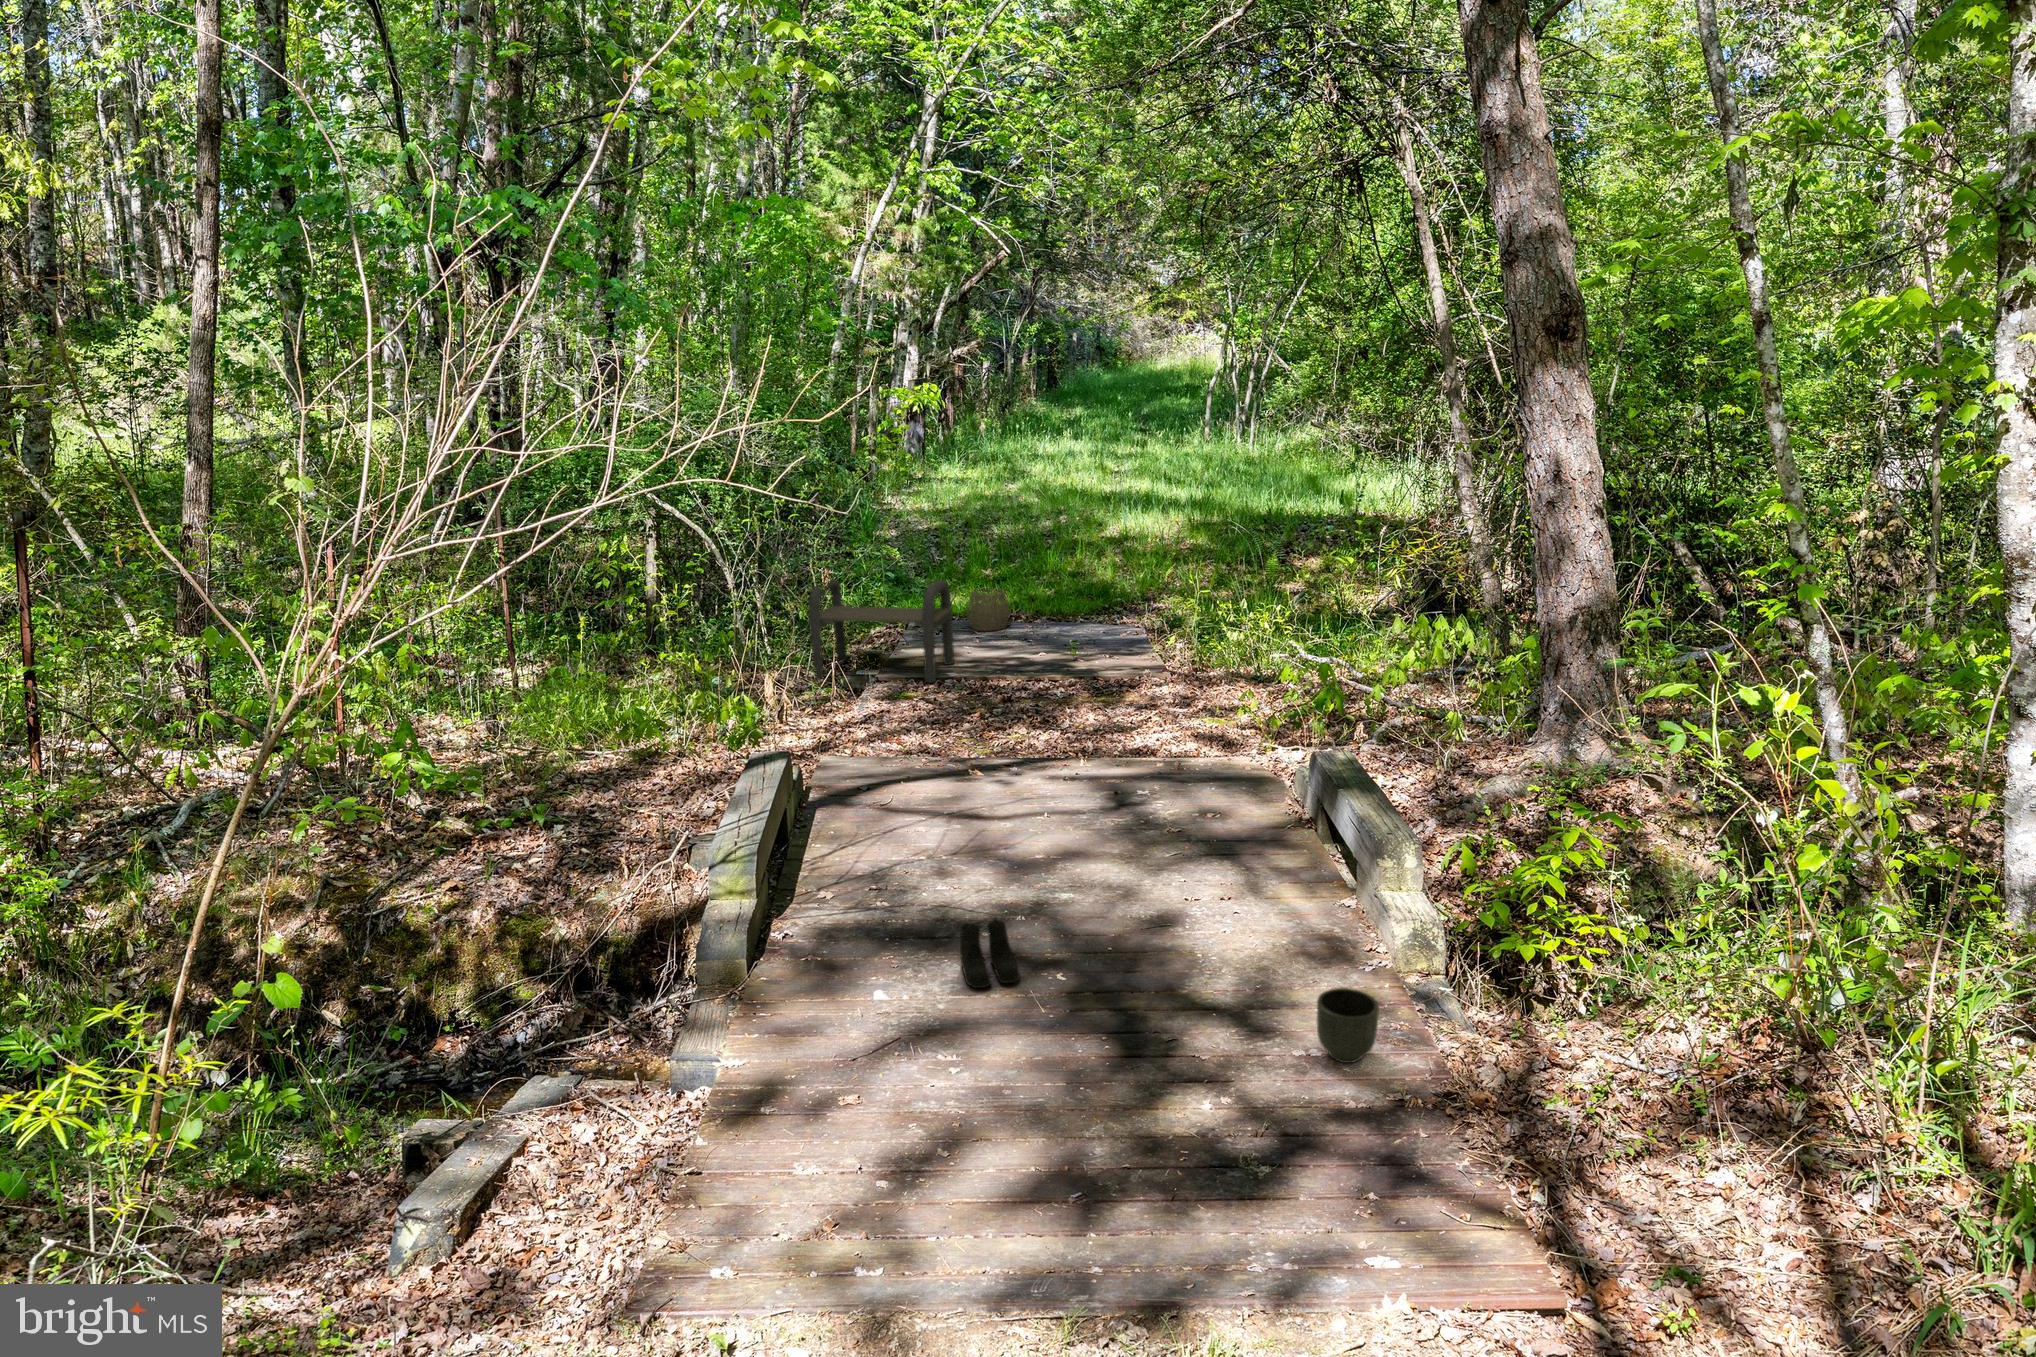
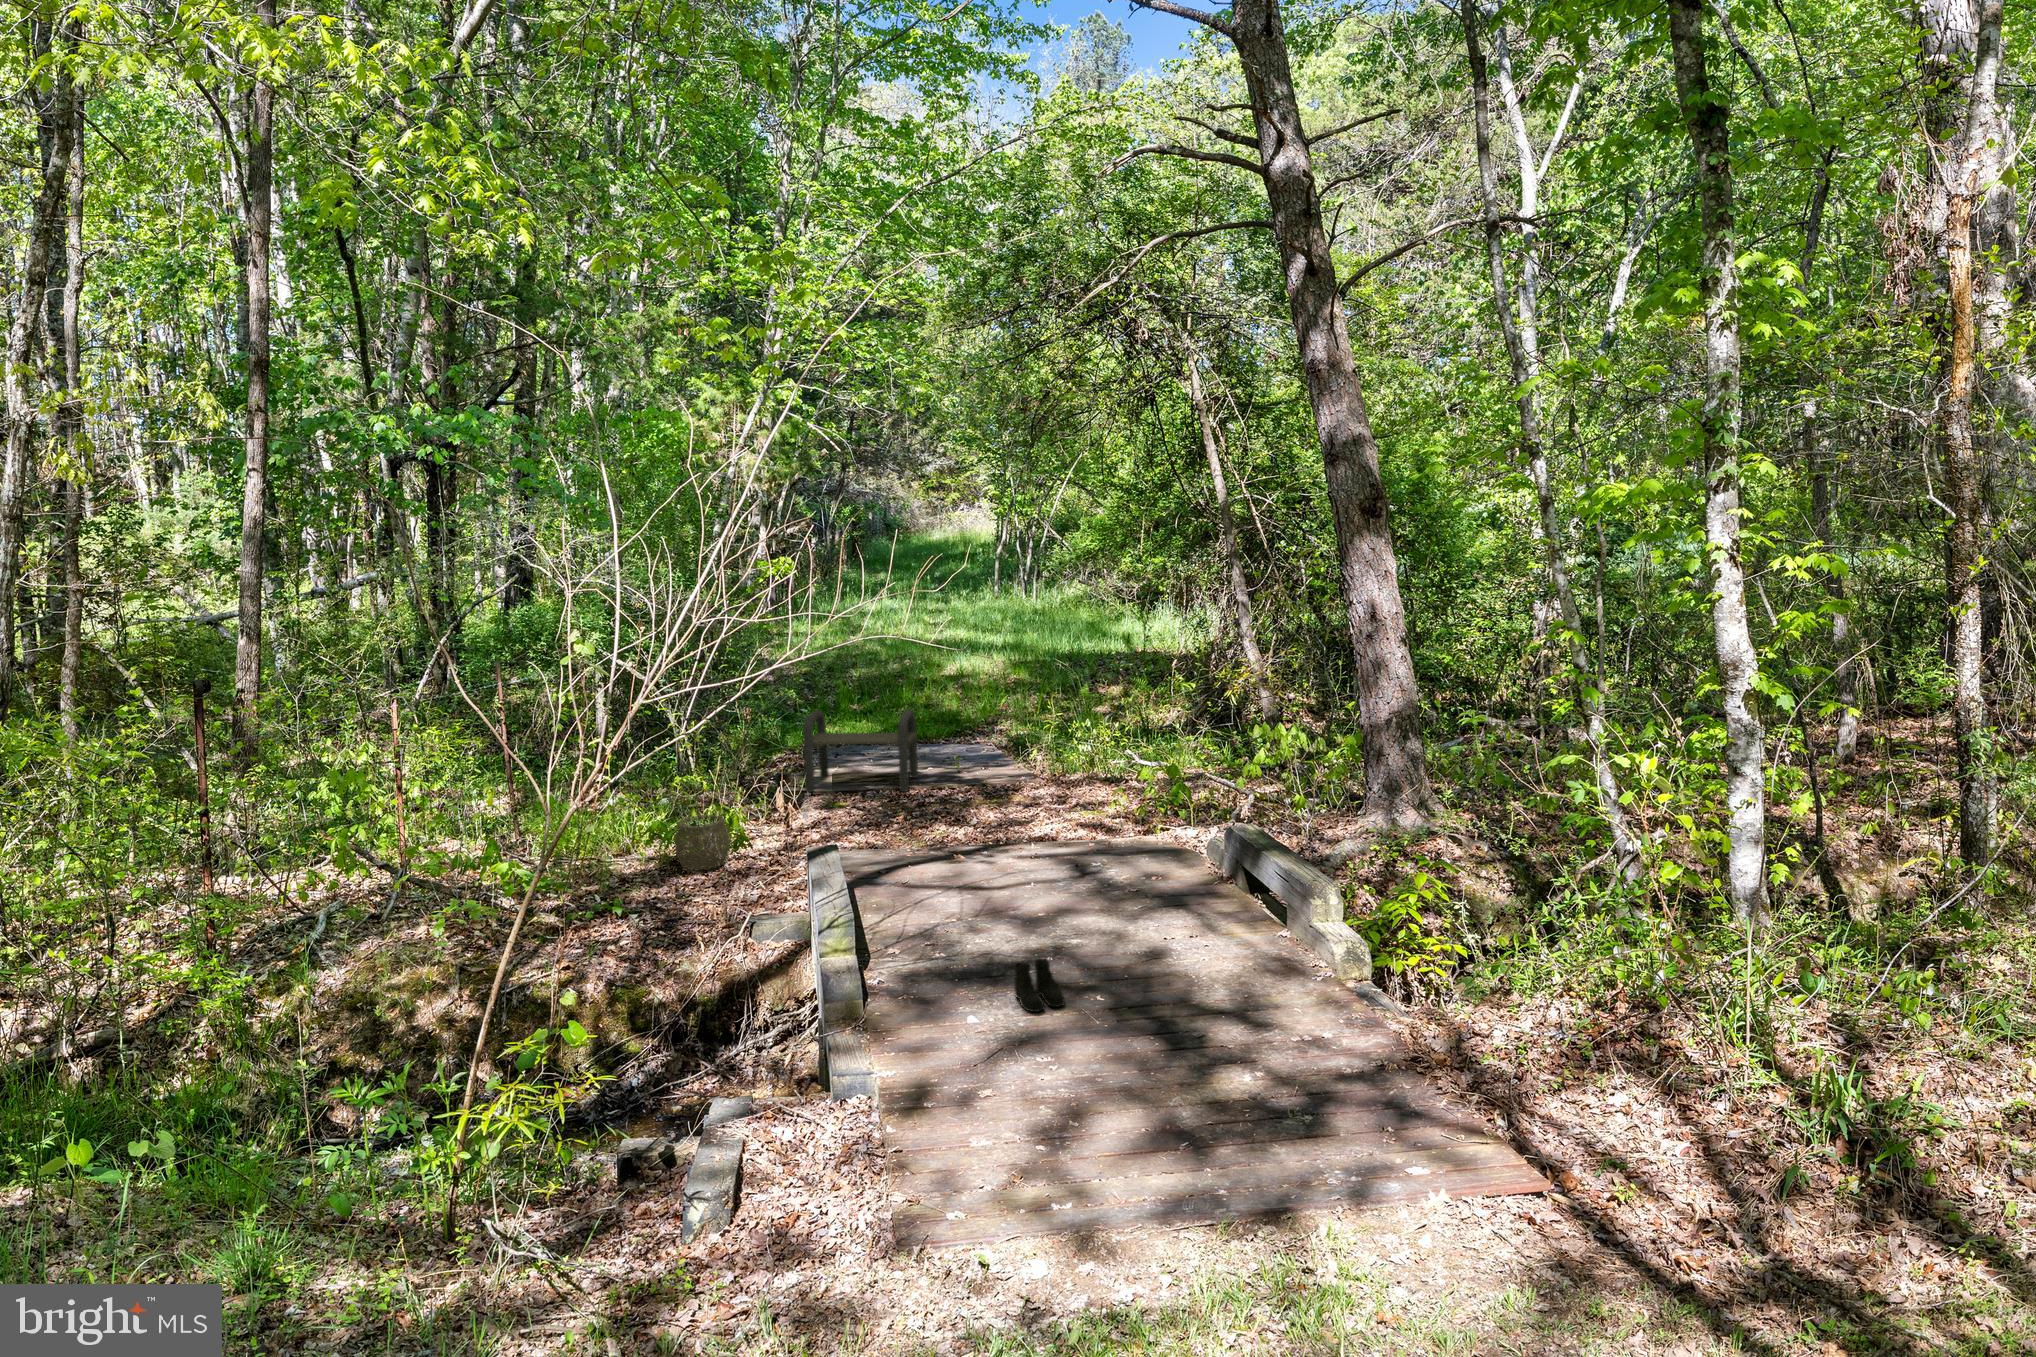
woven basket: present [967,588,1009,631] -> present [675,815,731,870]
planter: present [1317,988,1379,1063] -> none [1306,988,1353,1044]

